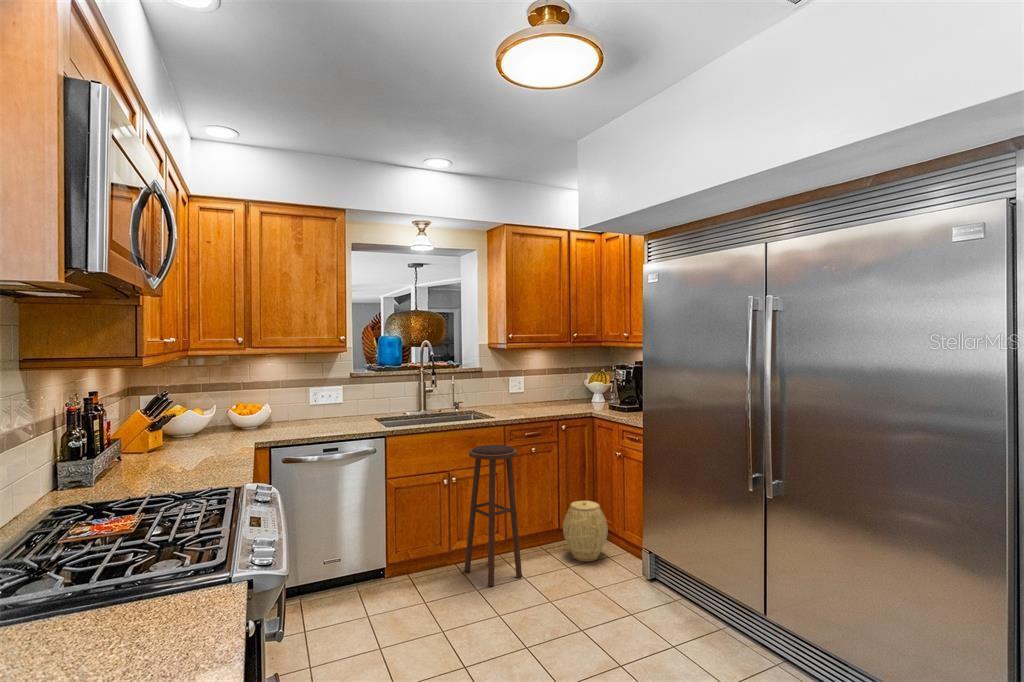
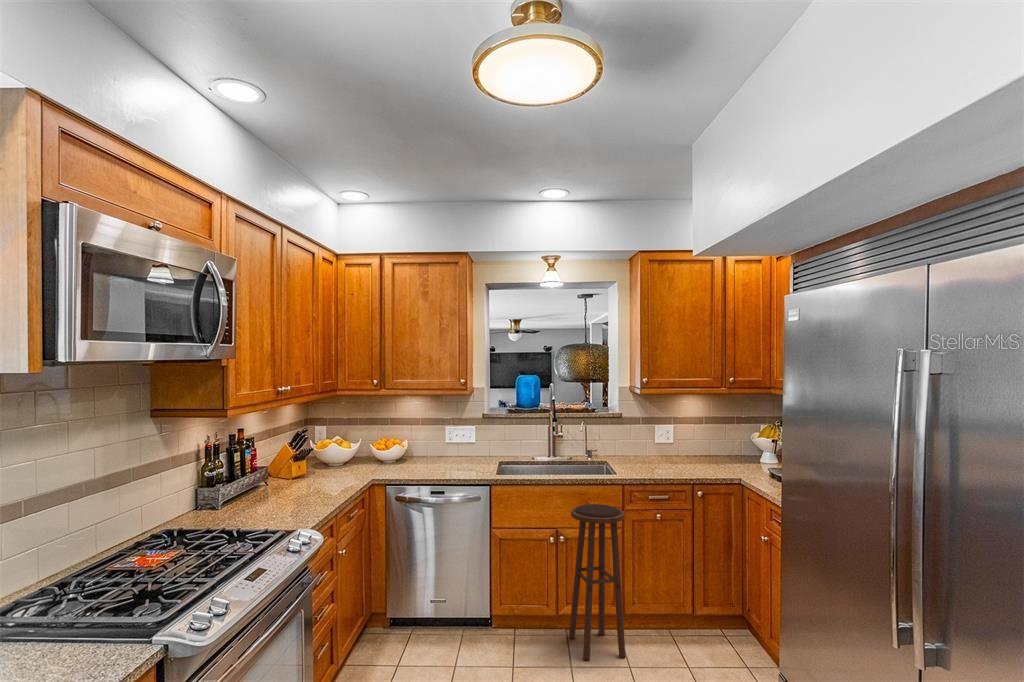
woven basket: present [563,501,608,561] -> none [687,582,743,657]

